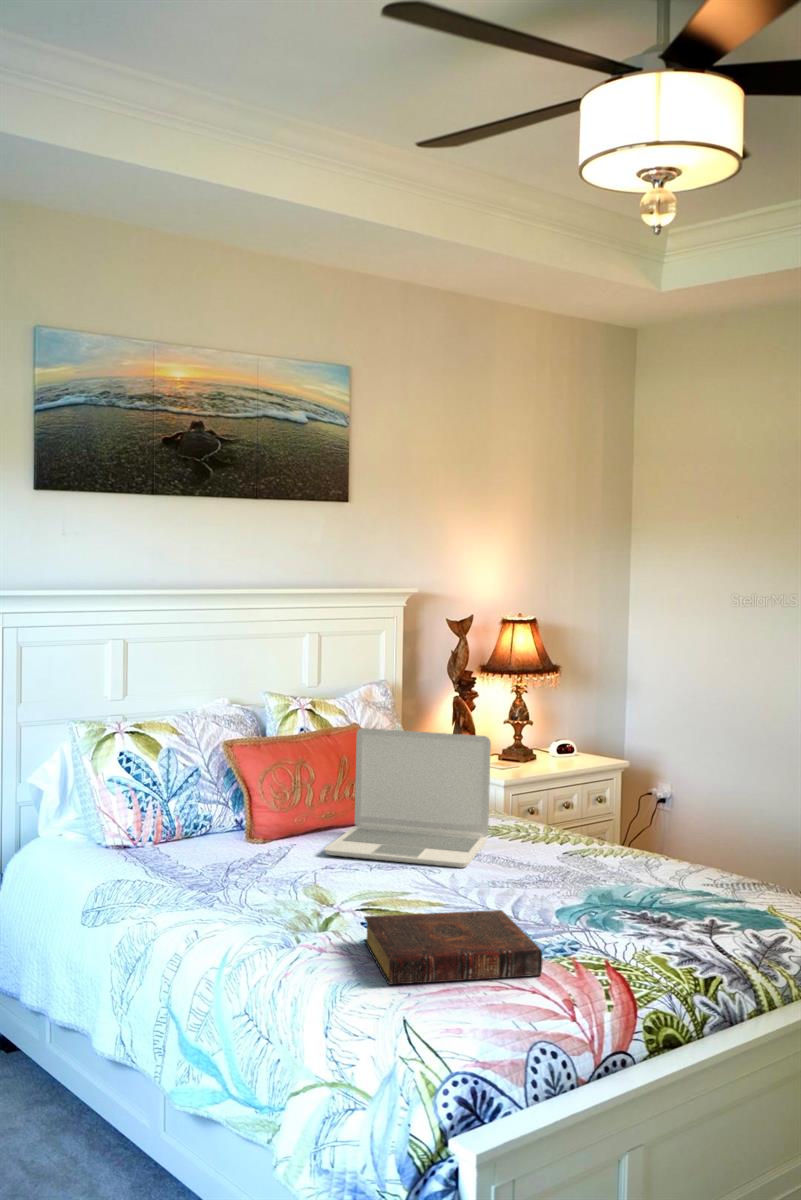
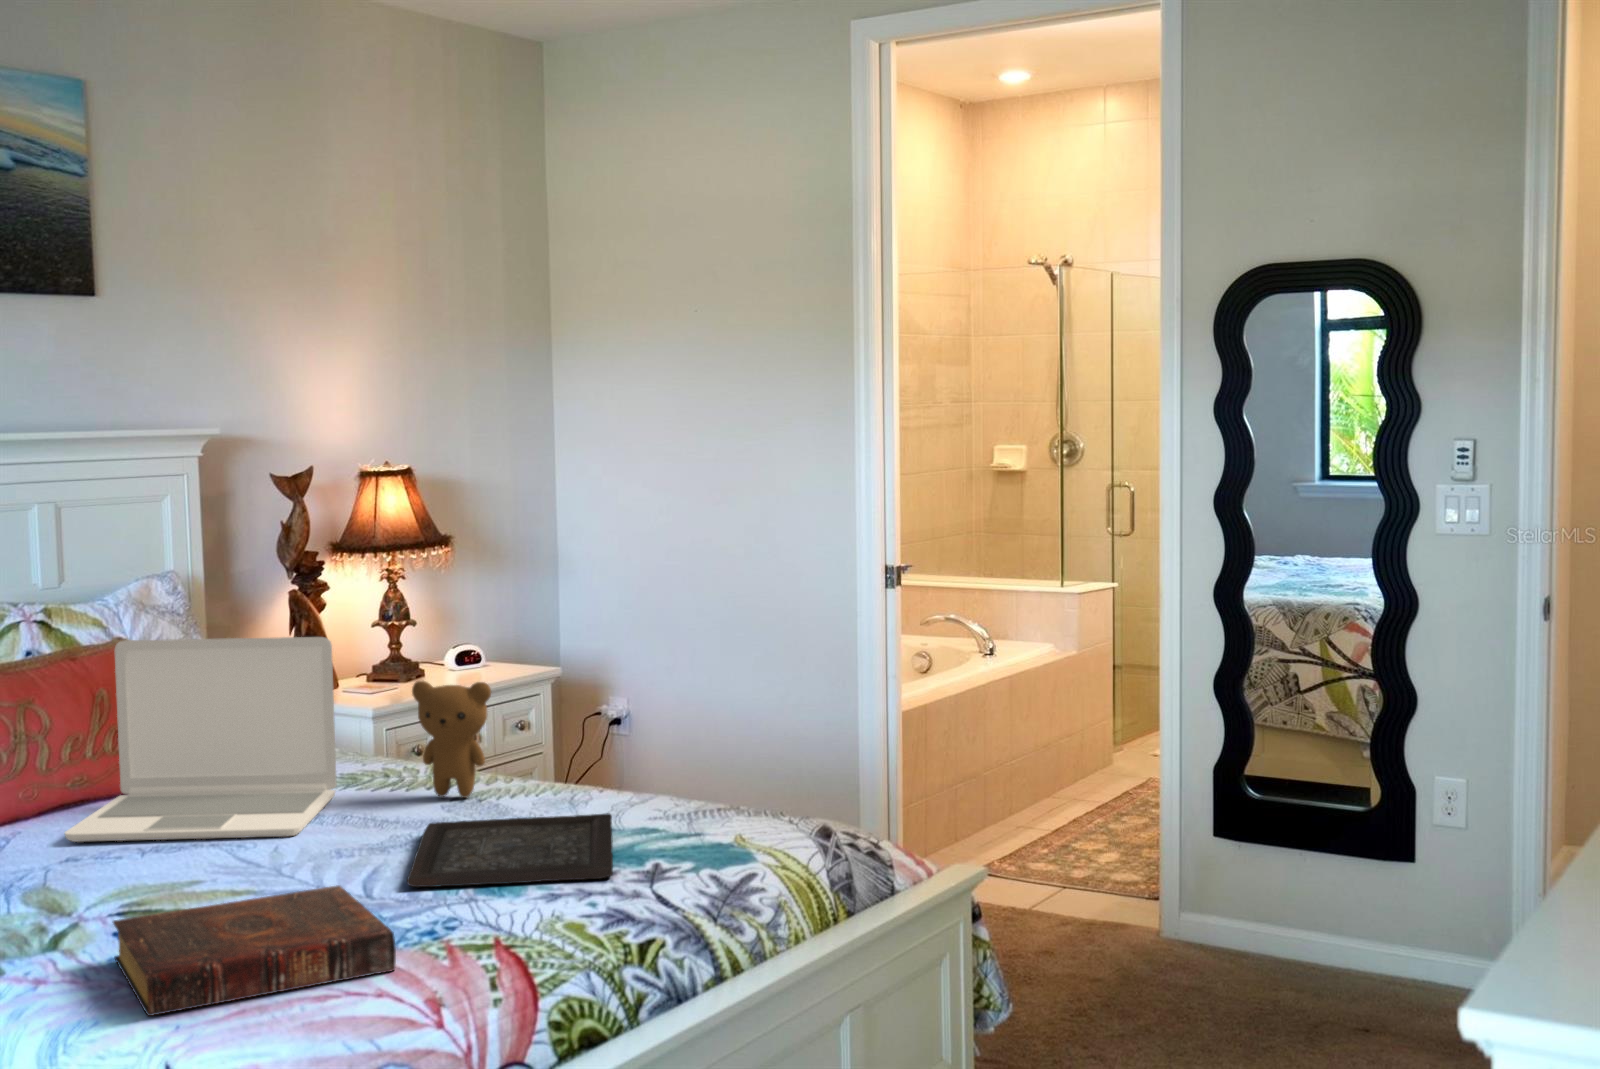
teddy bear: none [541,771,595,853] -> present [412,681,491,798]
tray: none [542,870,683,926] -> present [407,813,613,887]

